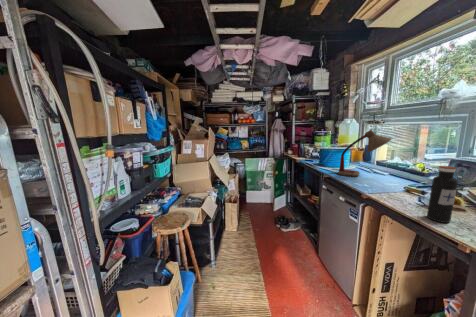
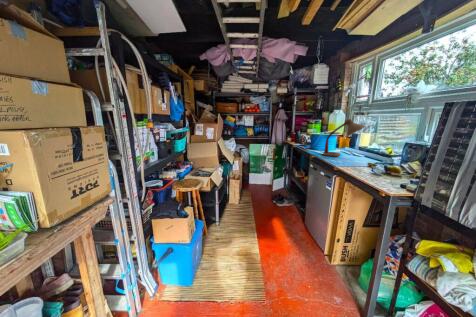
water bottle: present [427,166,458,223] -> none [369,141,388,181]

